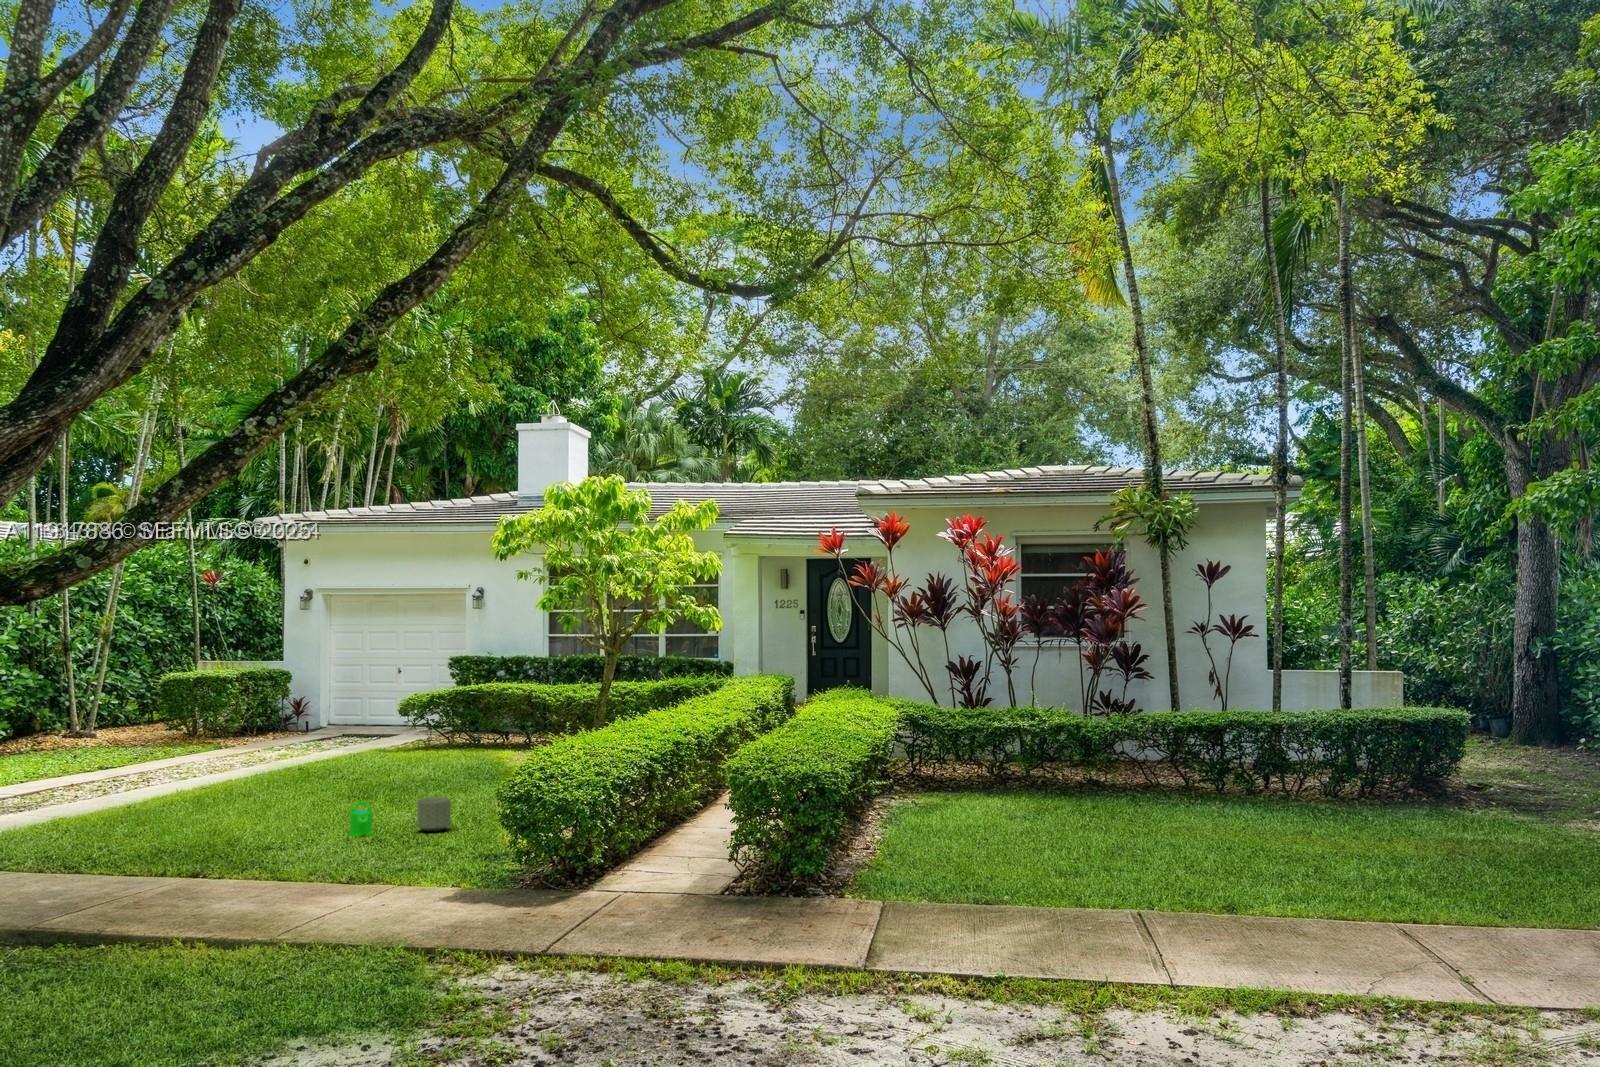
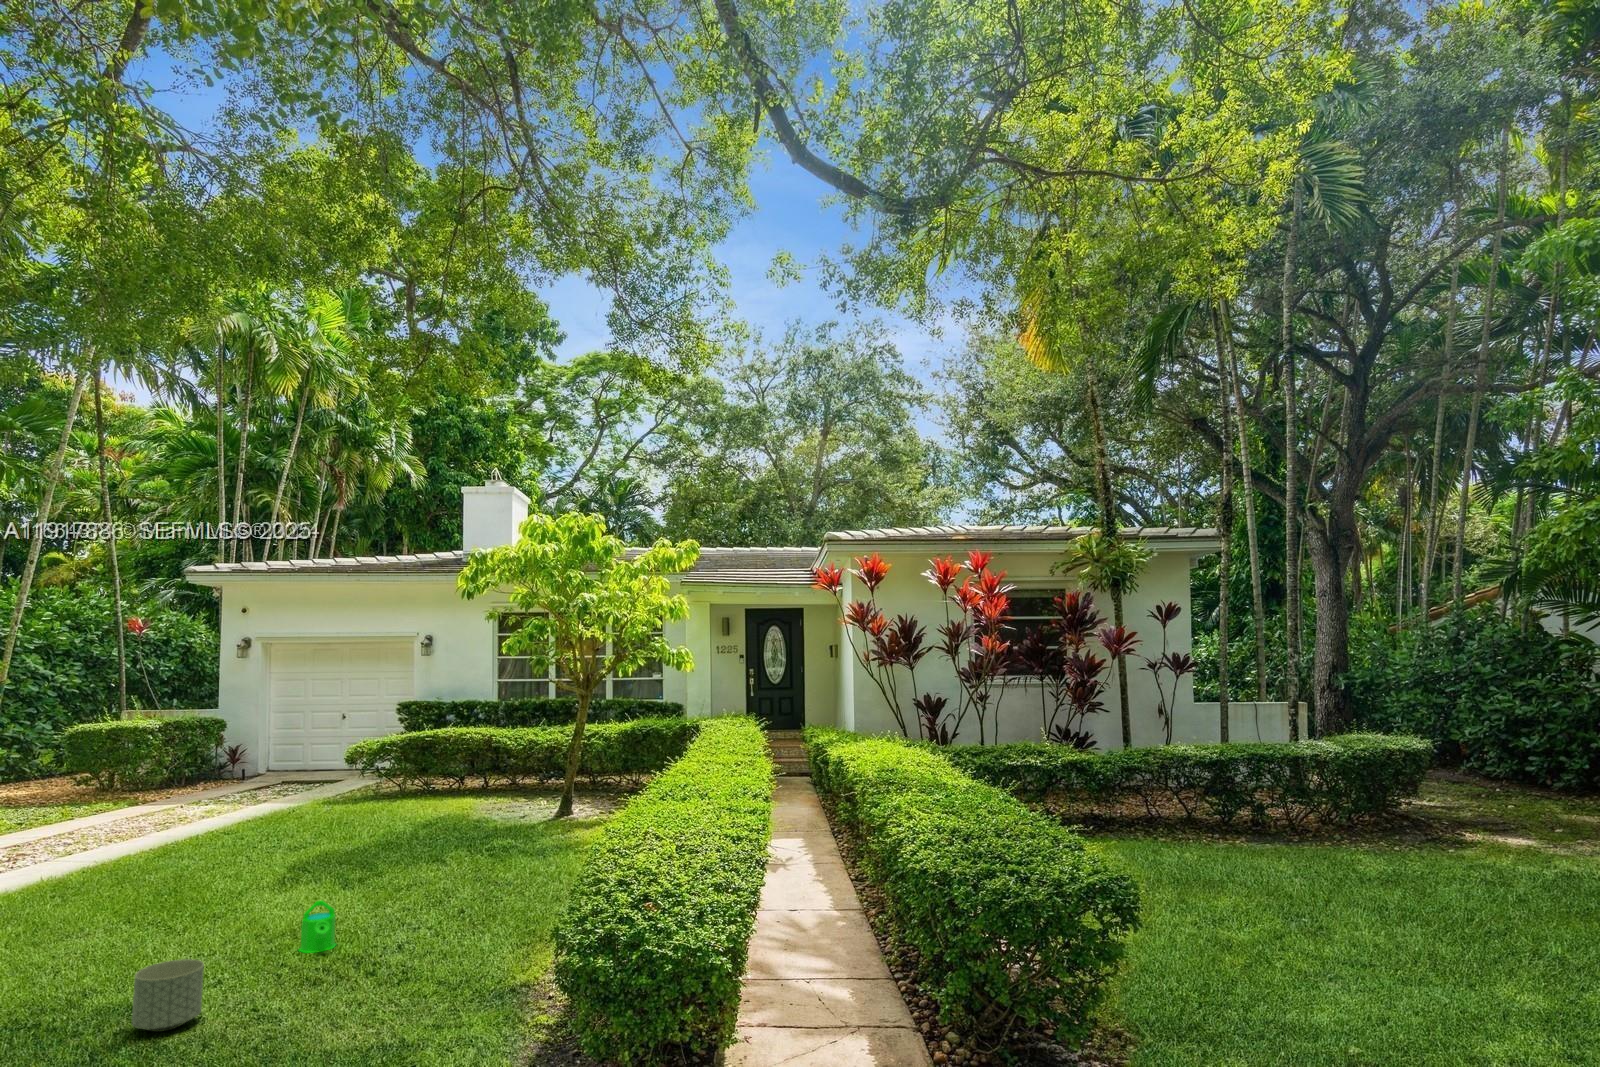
planter: present [417,797,451,832] -> present [132,959,204,1032]

